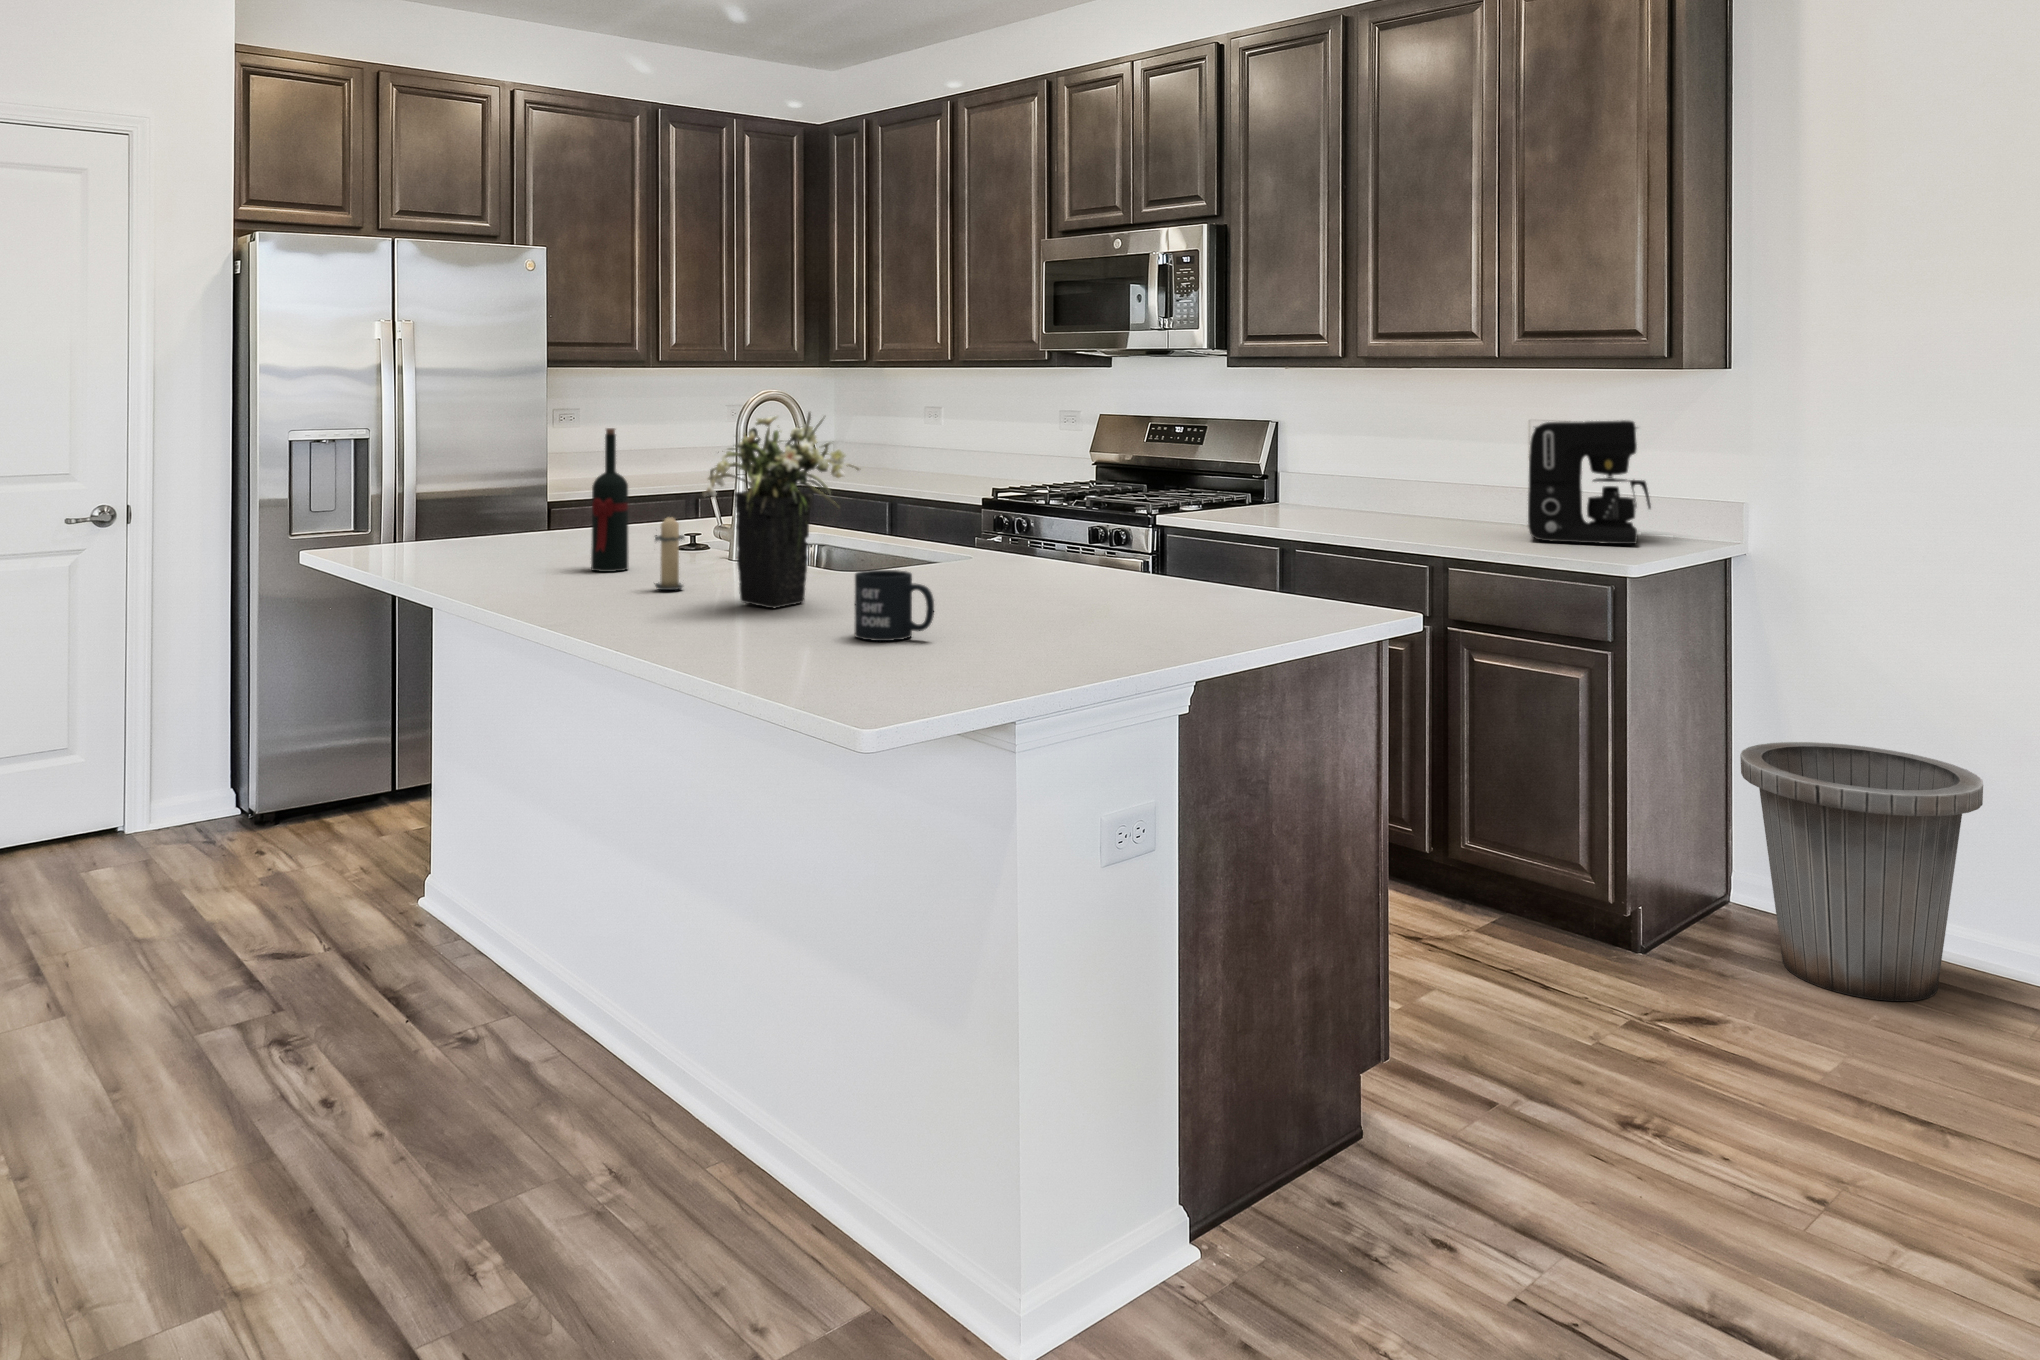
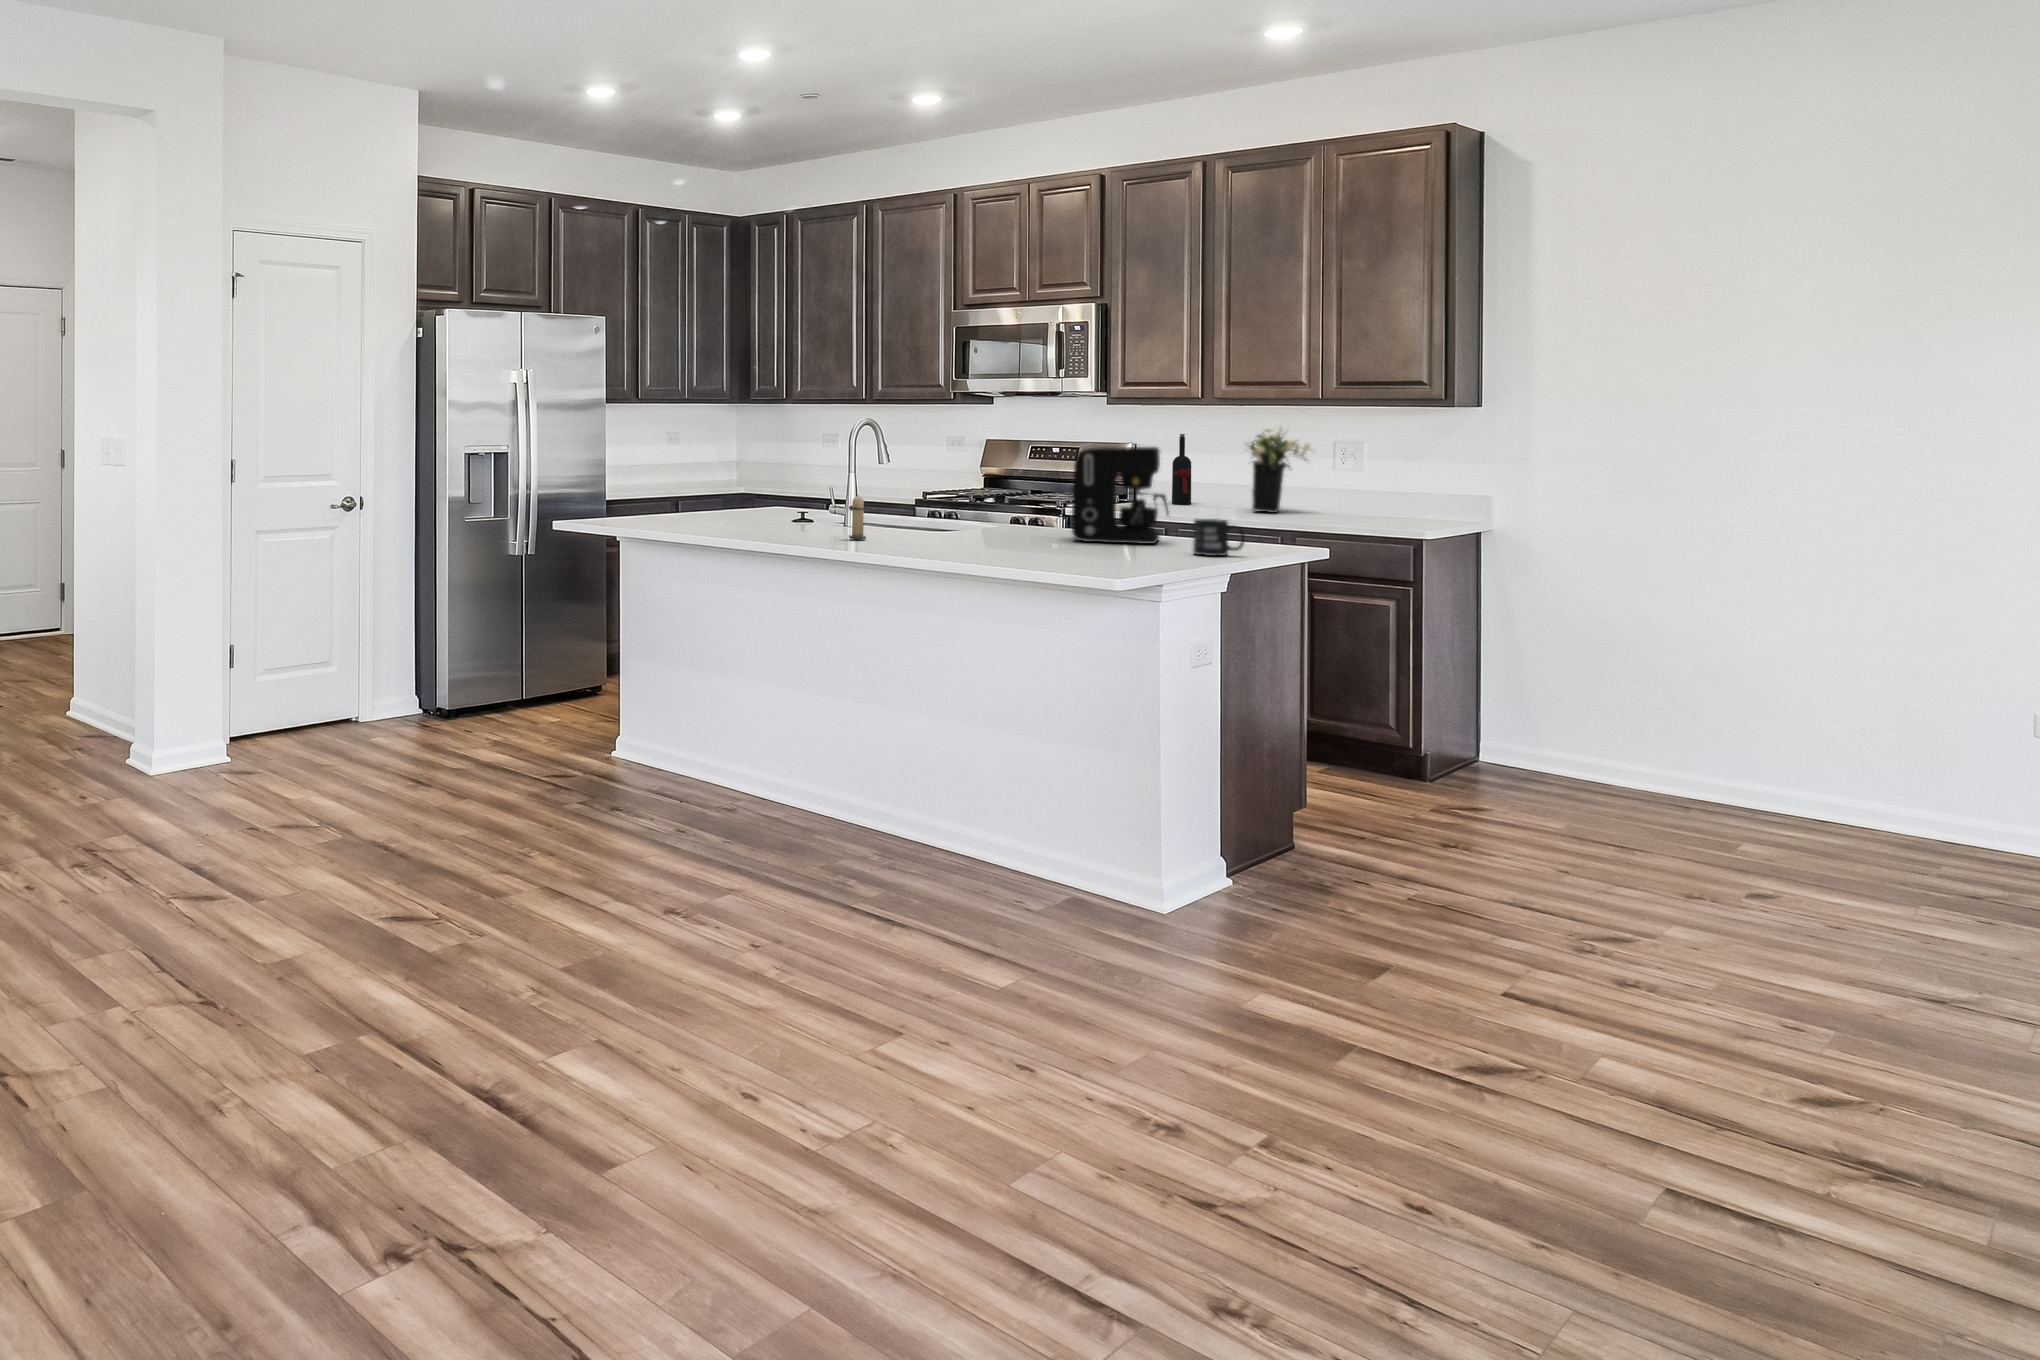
flower arrangement: present [702,412,859,608] -> present [1249,428,1310,513]
coffee maker: present [1528,420,1651,544] -> present [1072,447,1168,544]
wine bottle: present [591,428,628,572] -> present [1172,434,1191,504]
mug: present [855,570,934,641] -> present [1193,519,1245,556]
trash can: present [1740,742,1983,1001] -> none [1491,649,1649,800]

